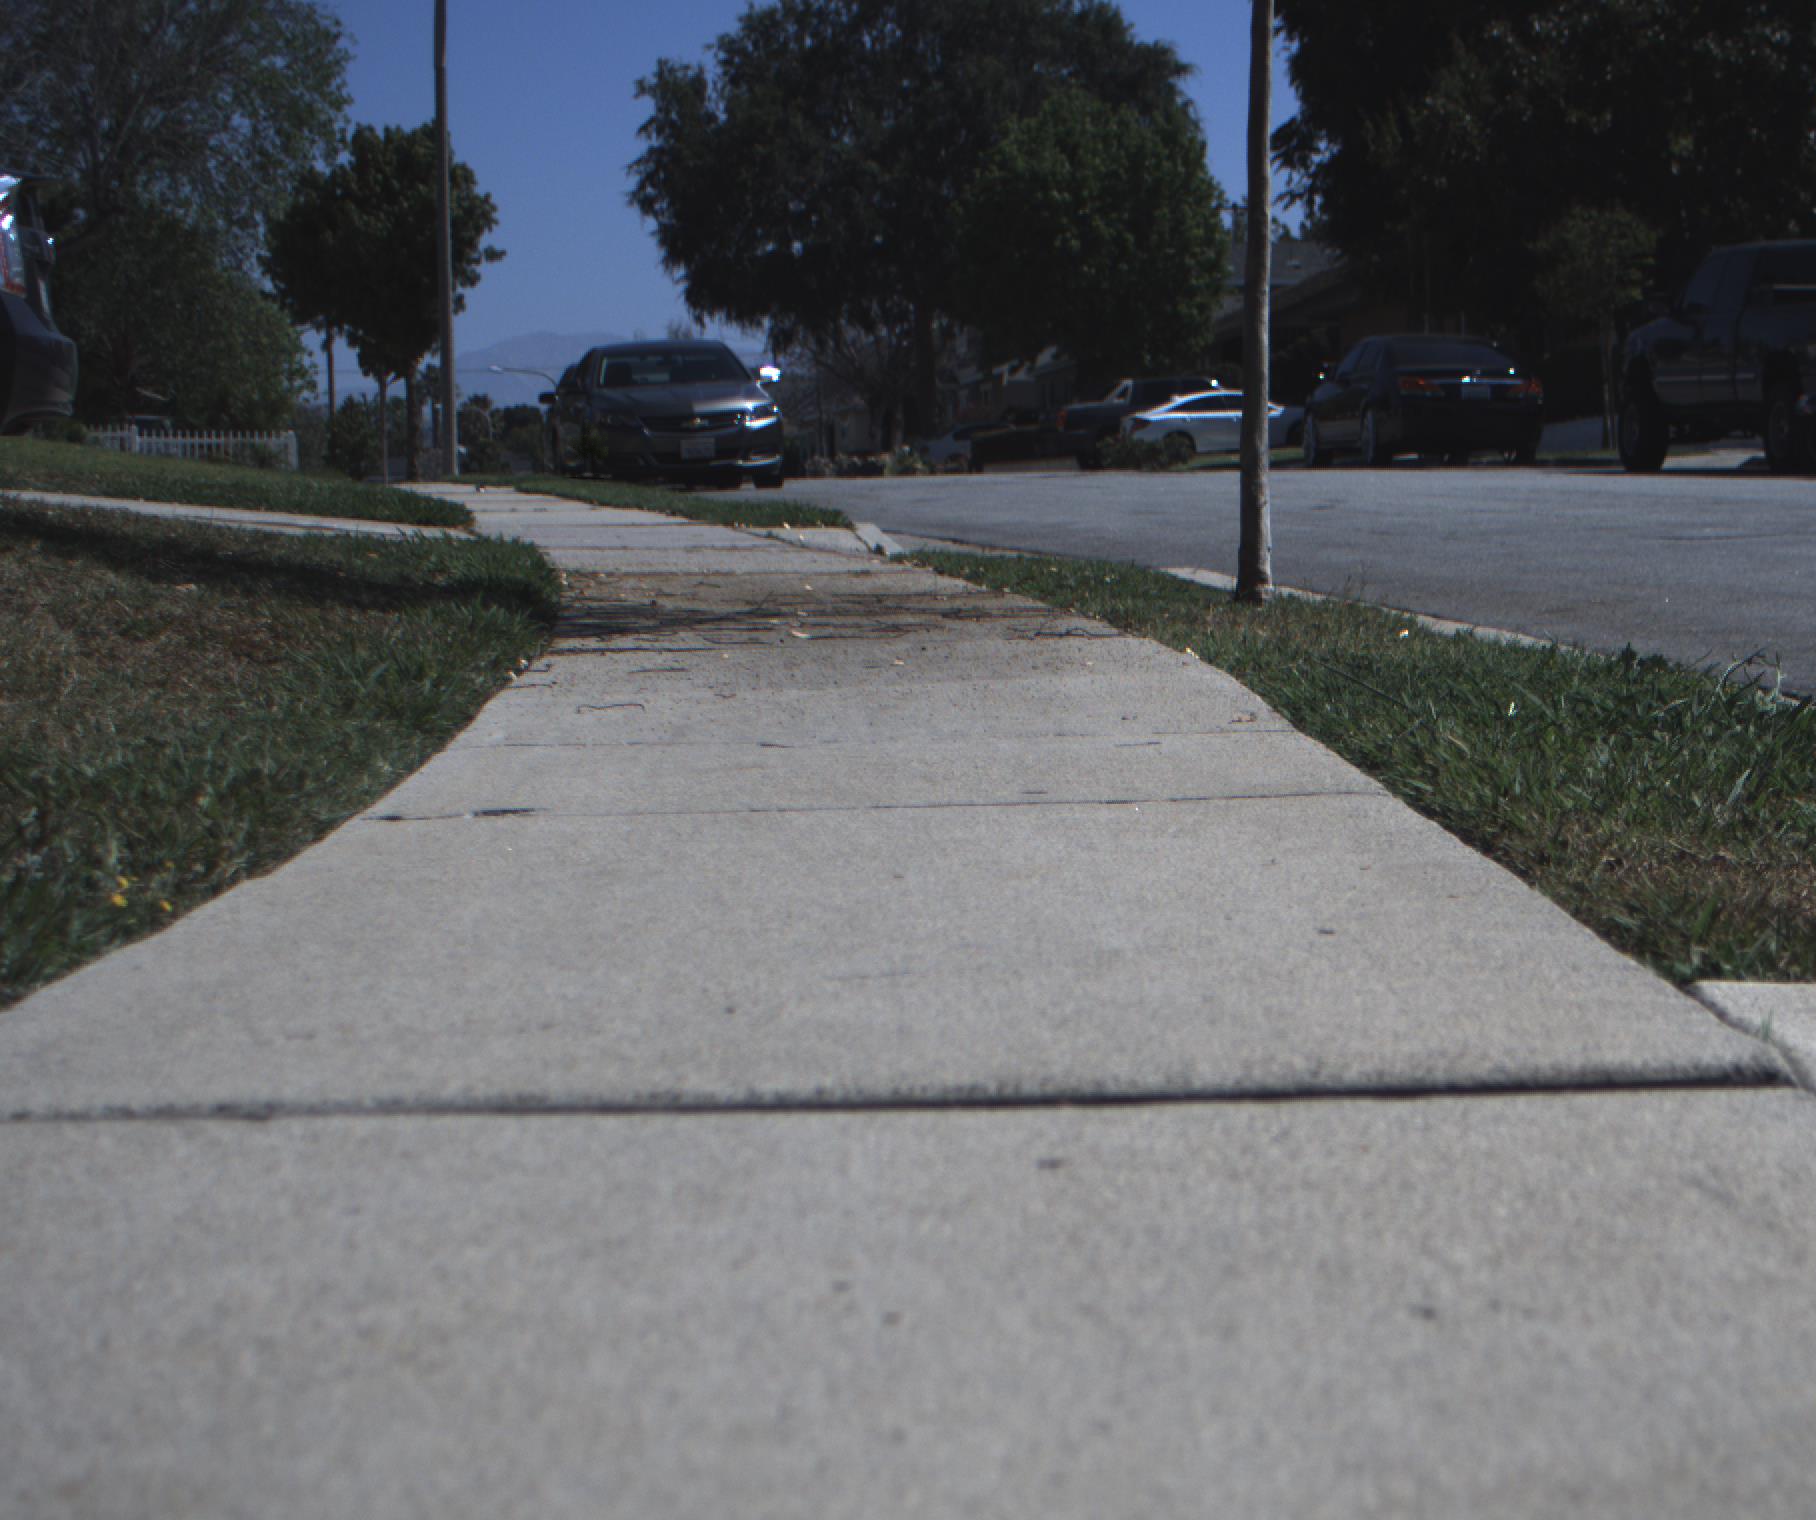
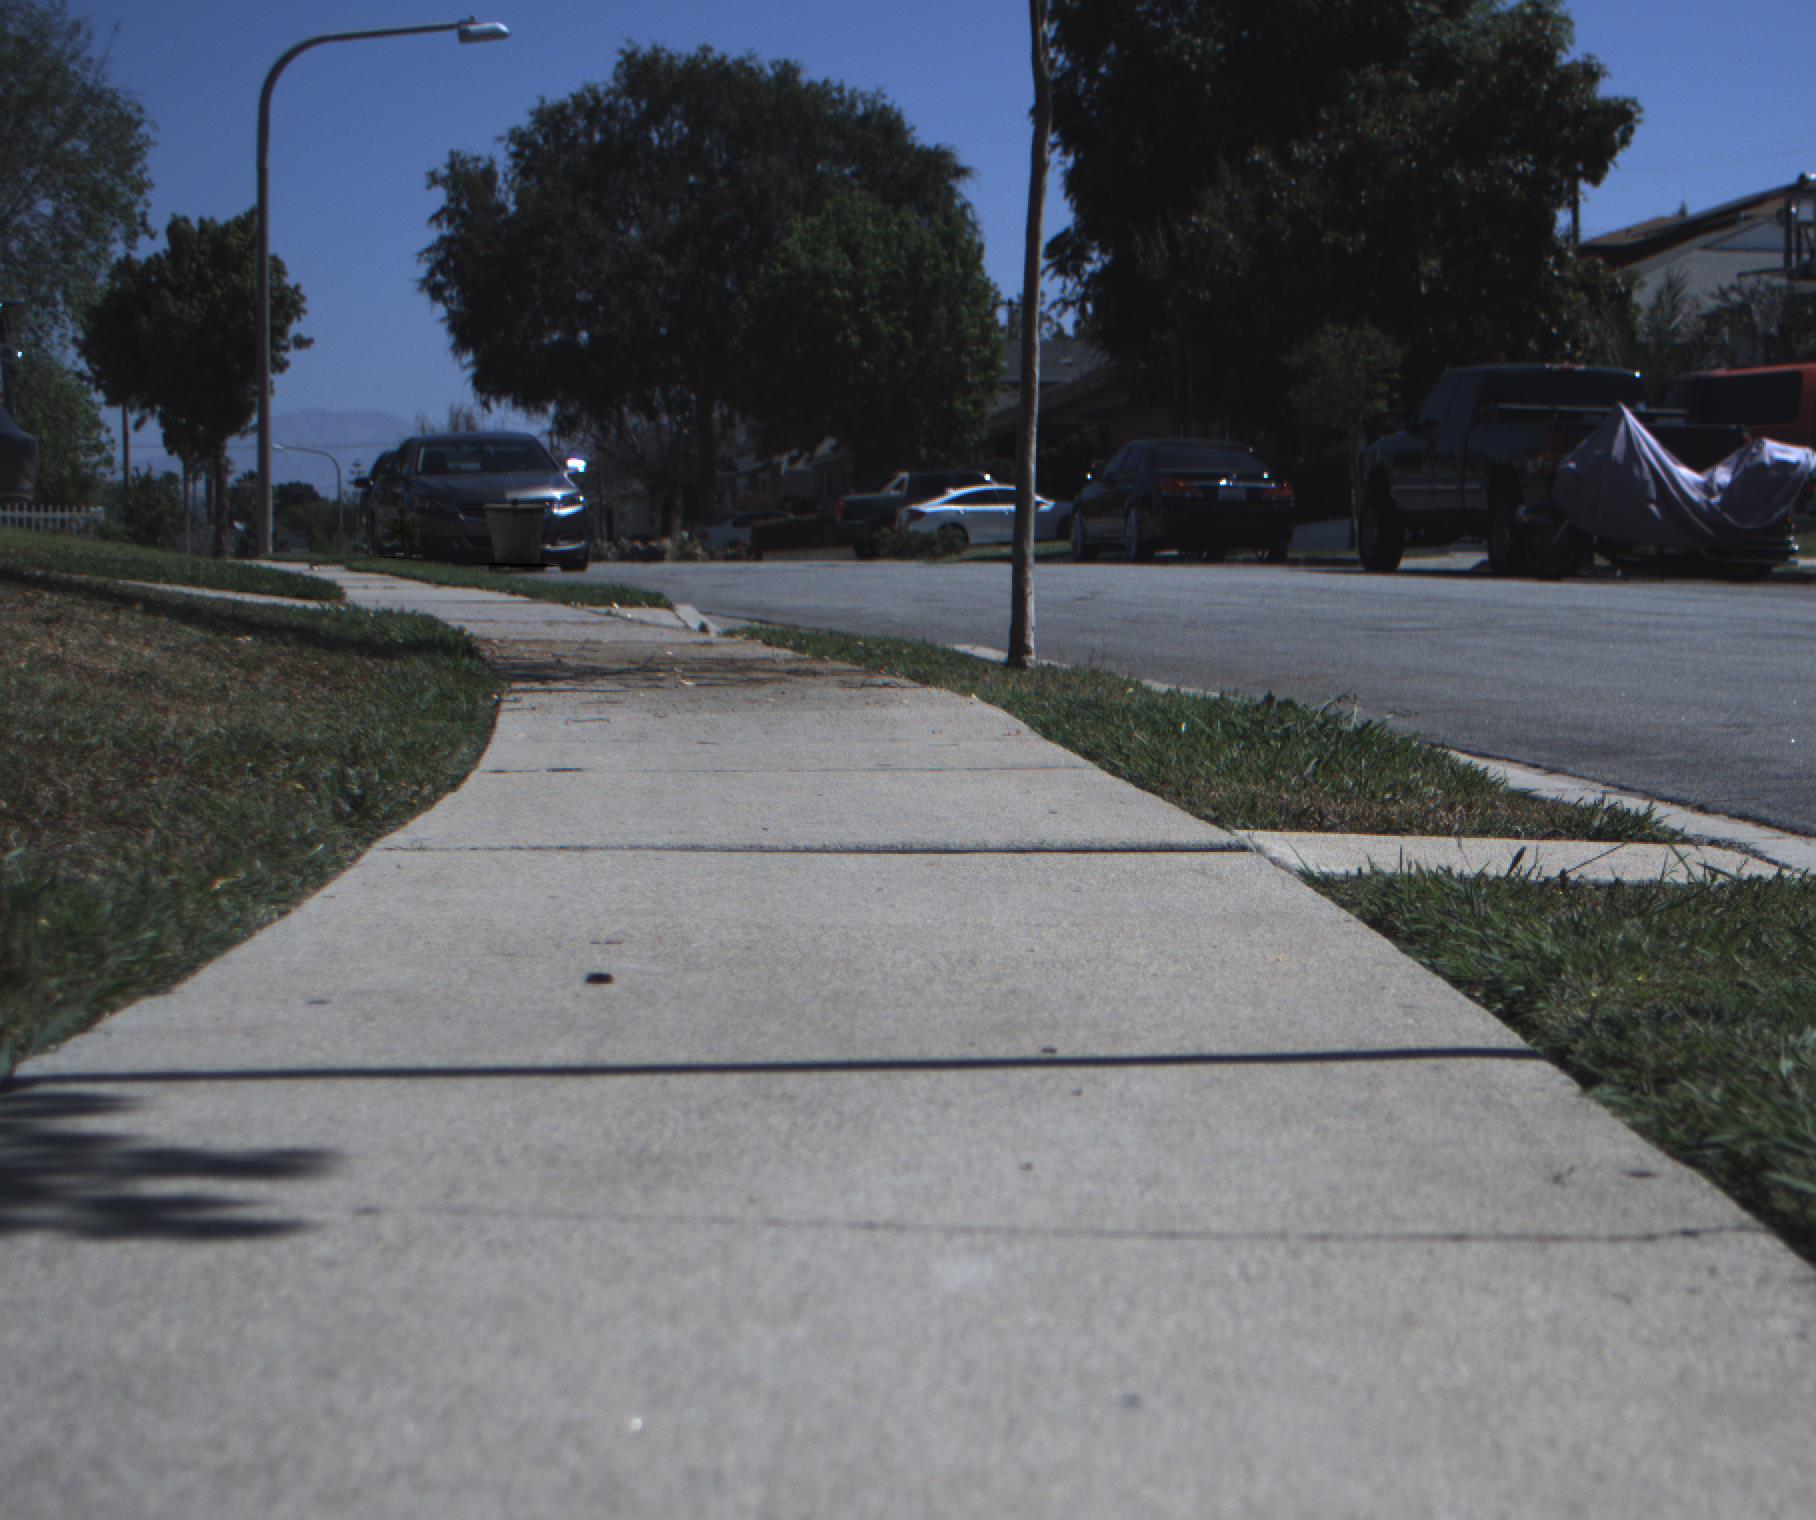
trash can: none [671,411,738,483] -> present [483,498,547,564]

